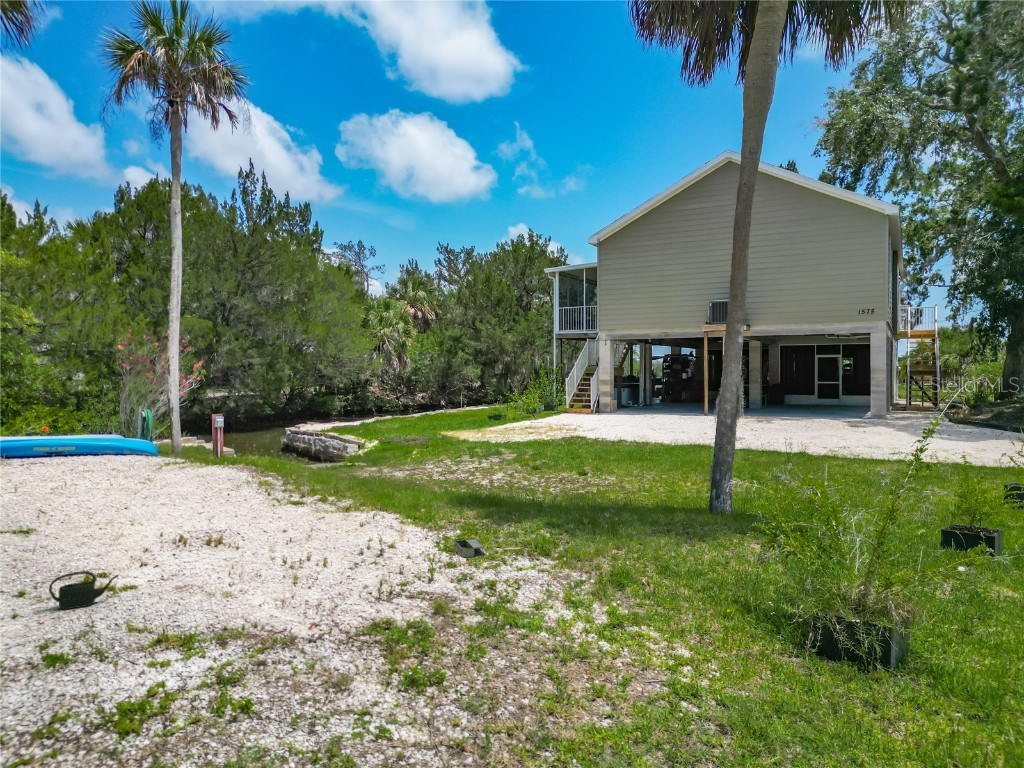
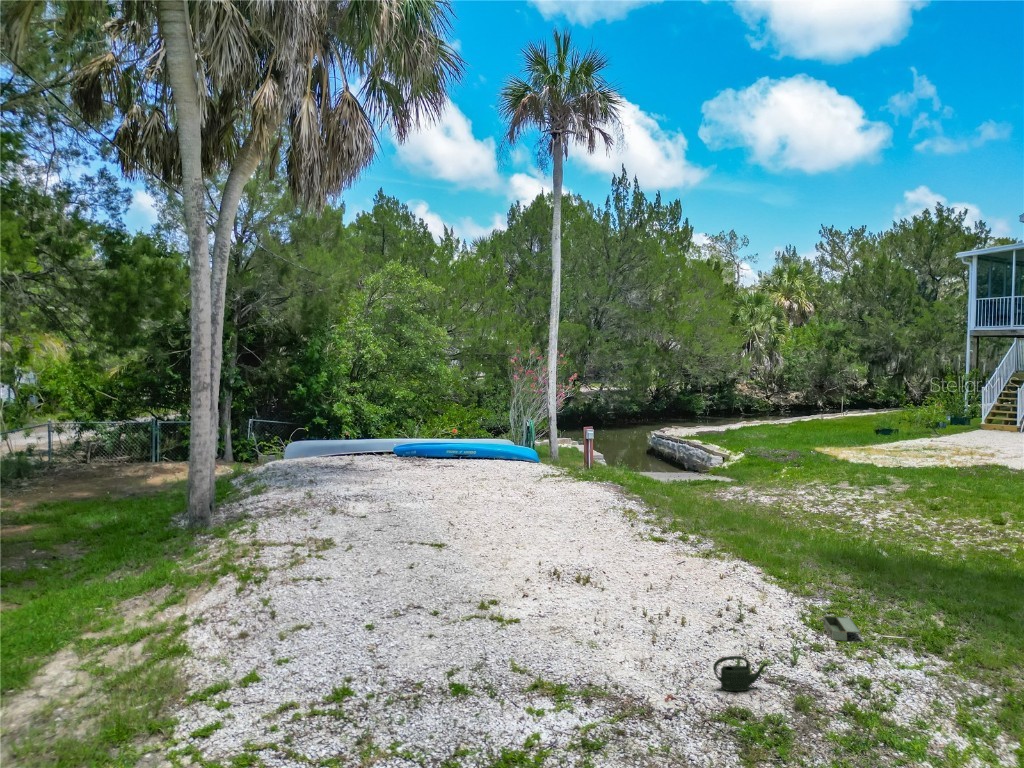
watering can: present [49,571,118,609] -> present [713,656,768,691]

